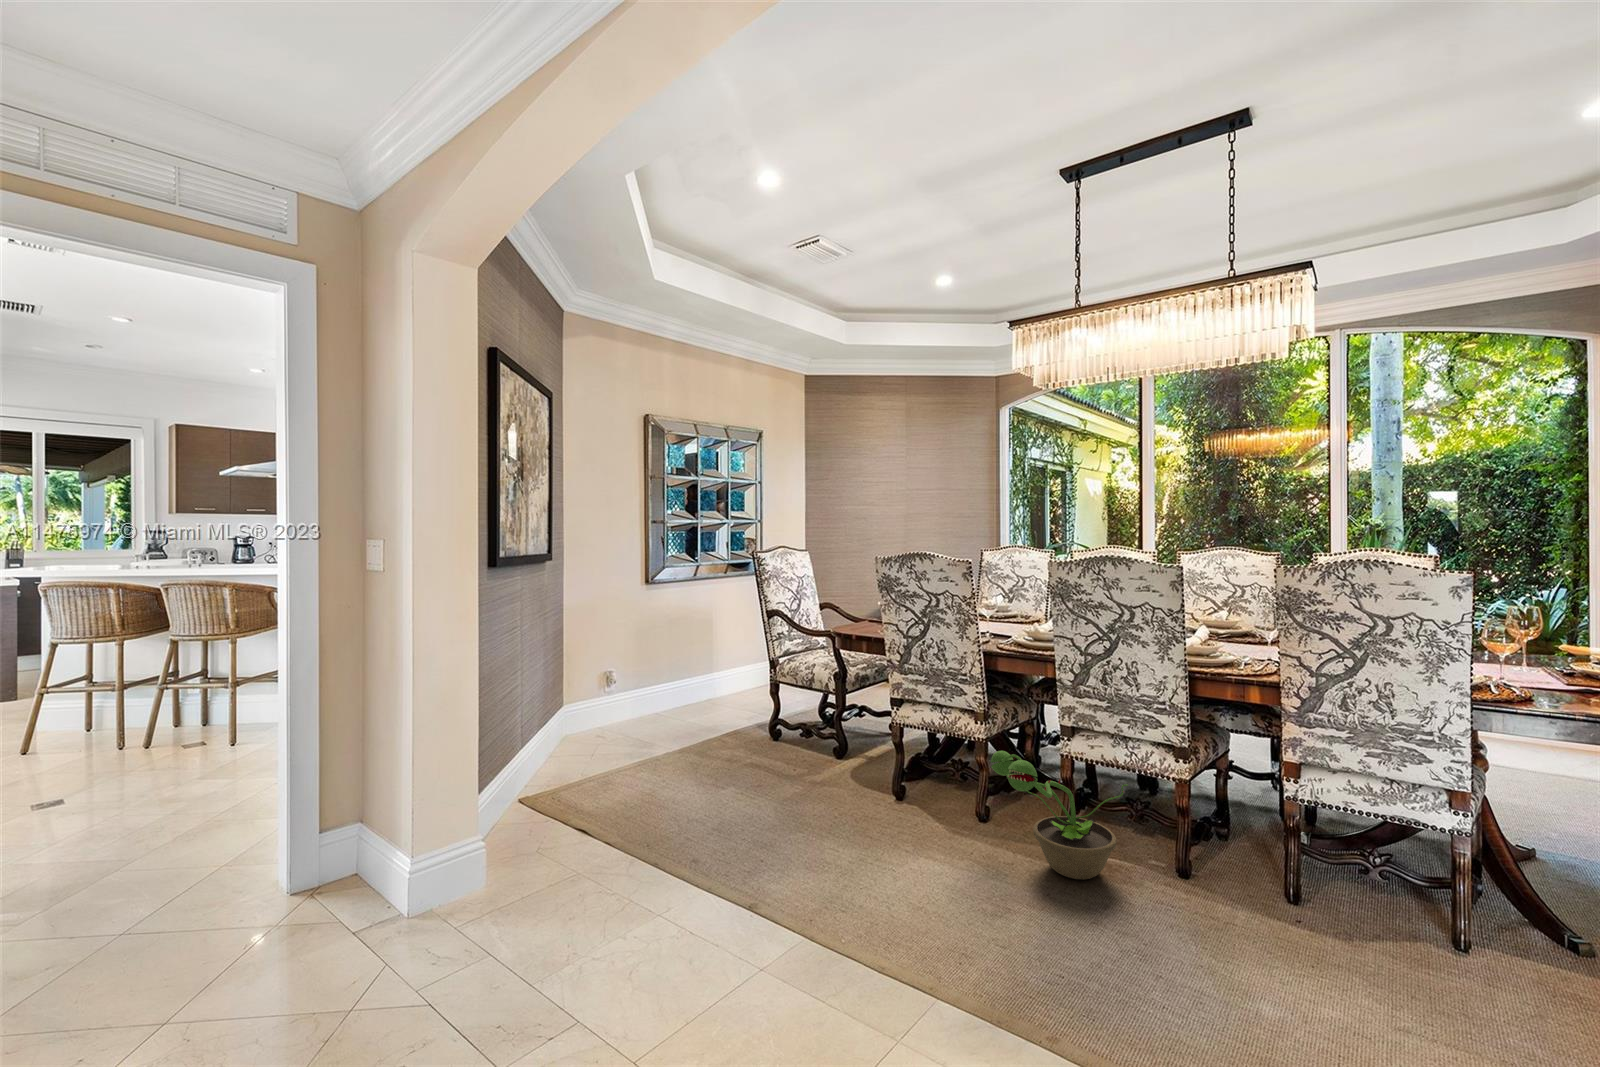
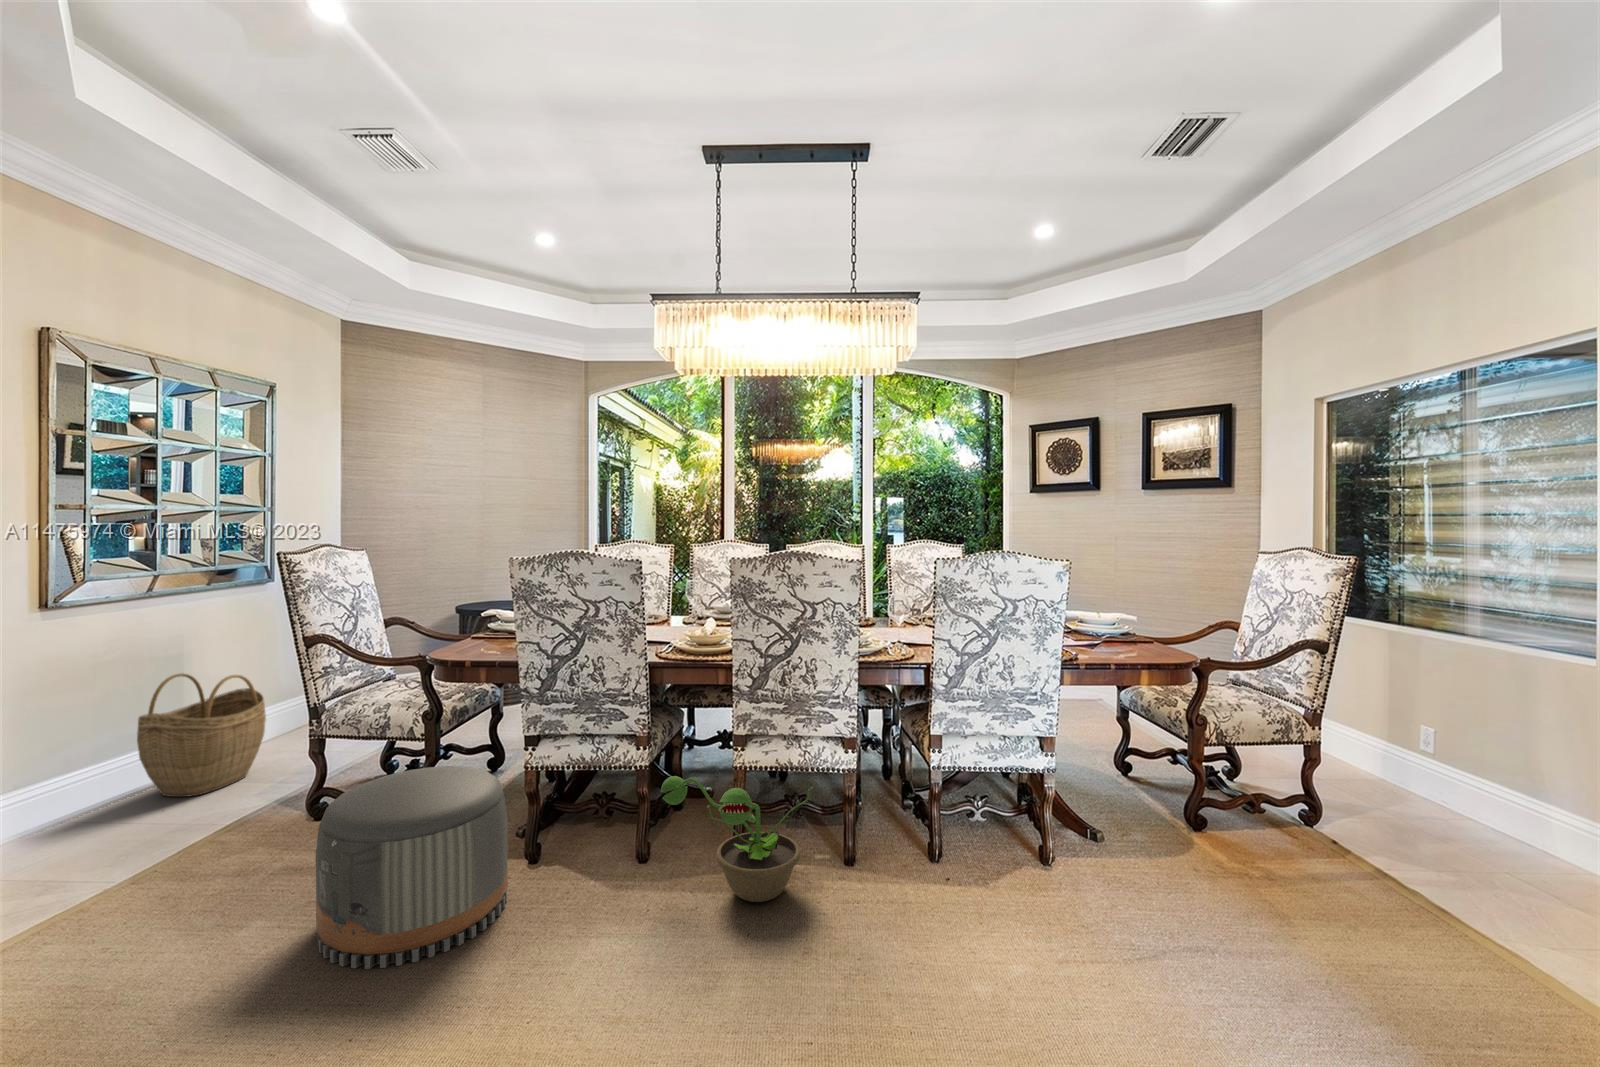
woven basket: none [689,631,754,711] -> present [137,673,266,797]
pouf: none [756,710,874,839] -> present [315,766,508,969]

